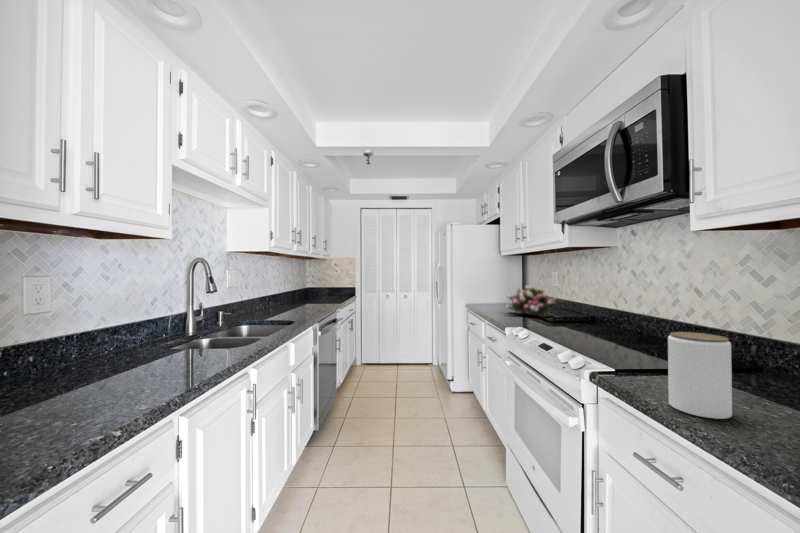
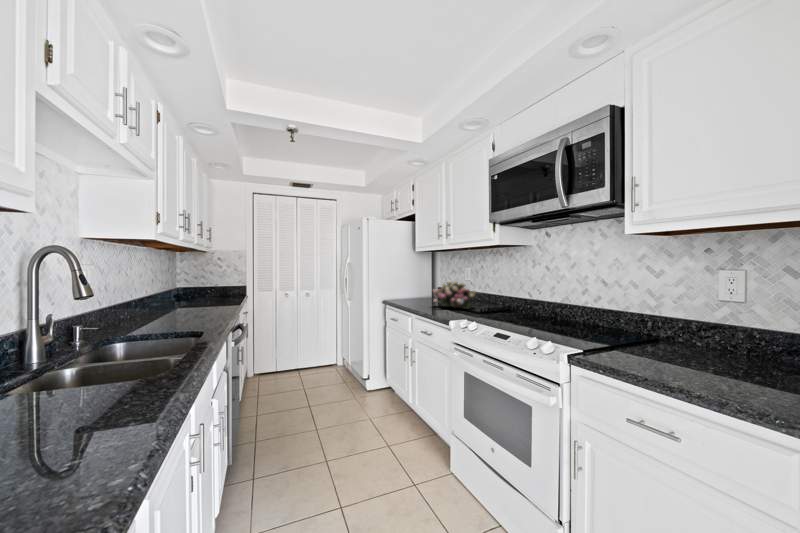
jar: present [668,332,732,419] -> none [648,314,696,379]

